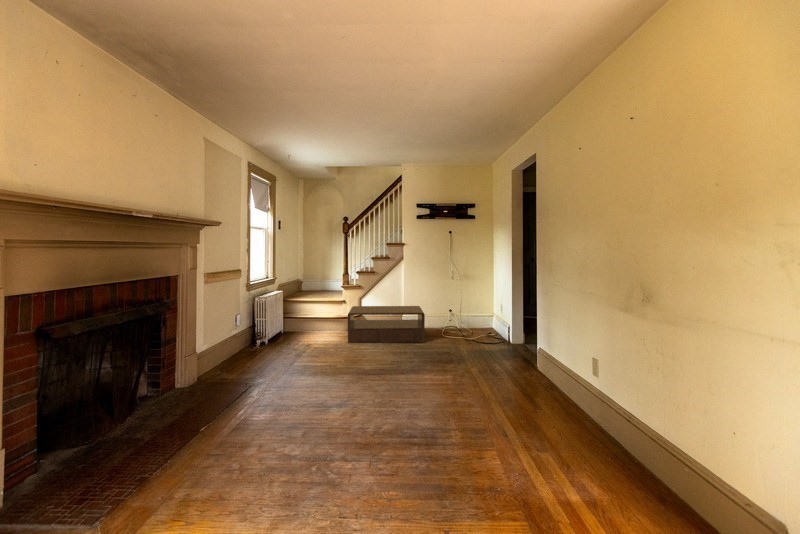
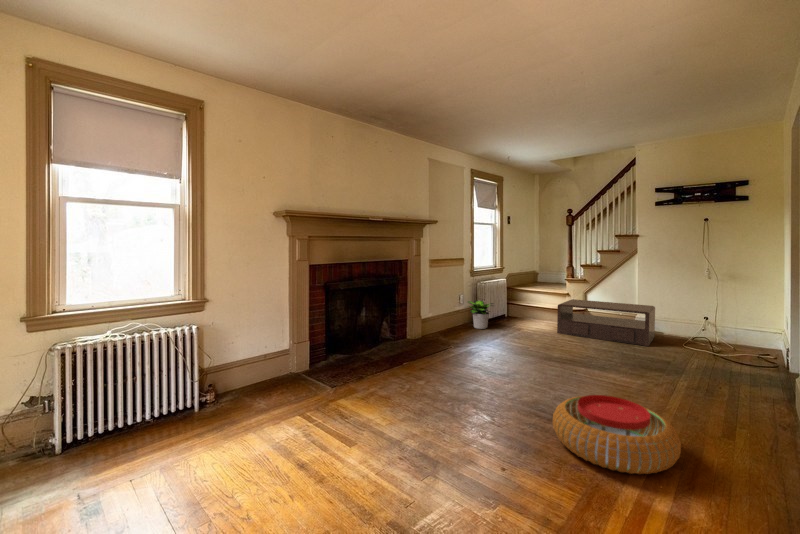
potted plant: none [242,318,284,353] -> present [468,300,493,329]
pouf: none [435,405,544,483] -> present [553,395,681,474]

